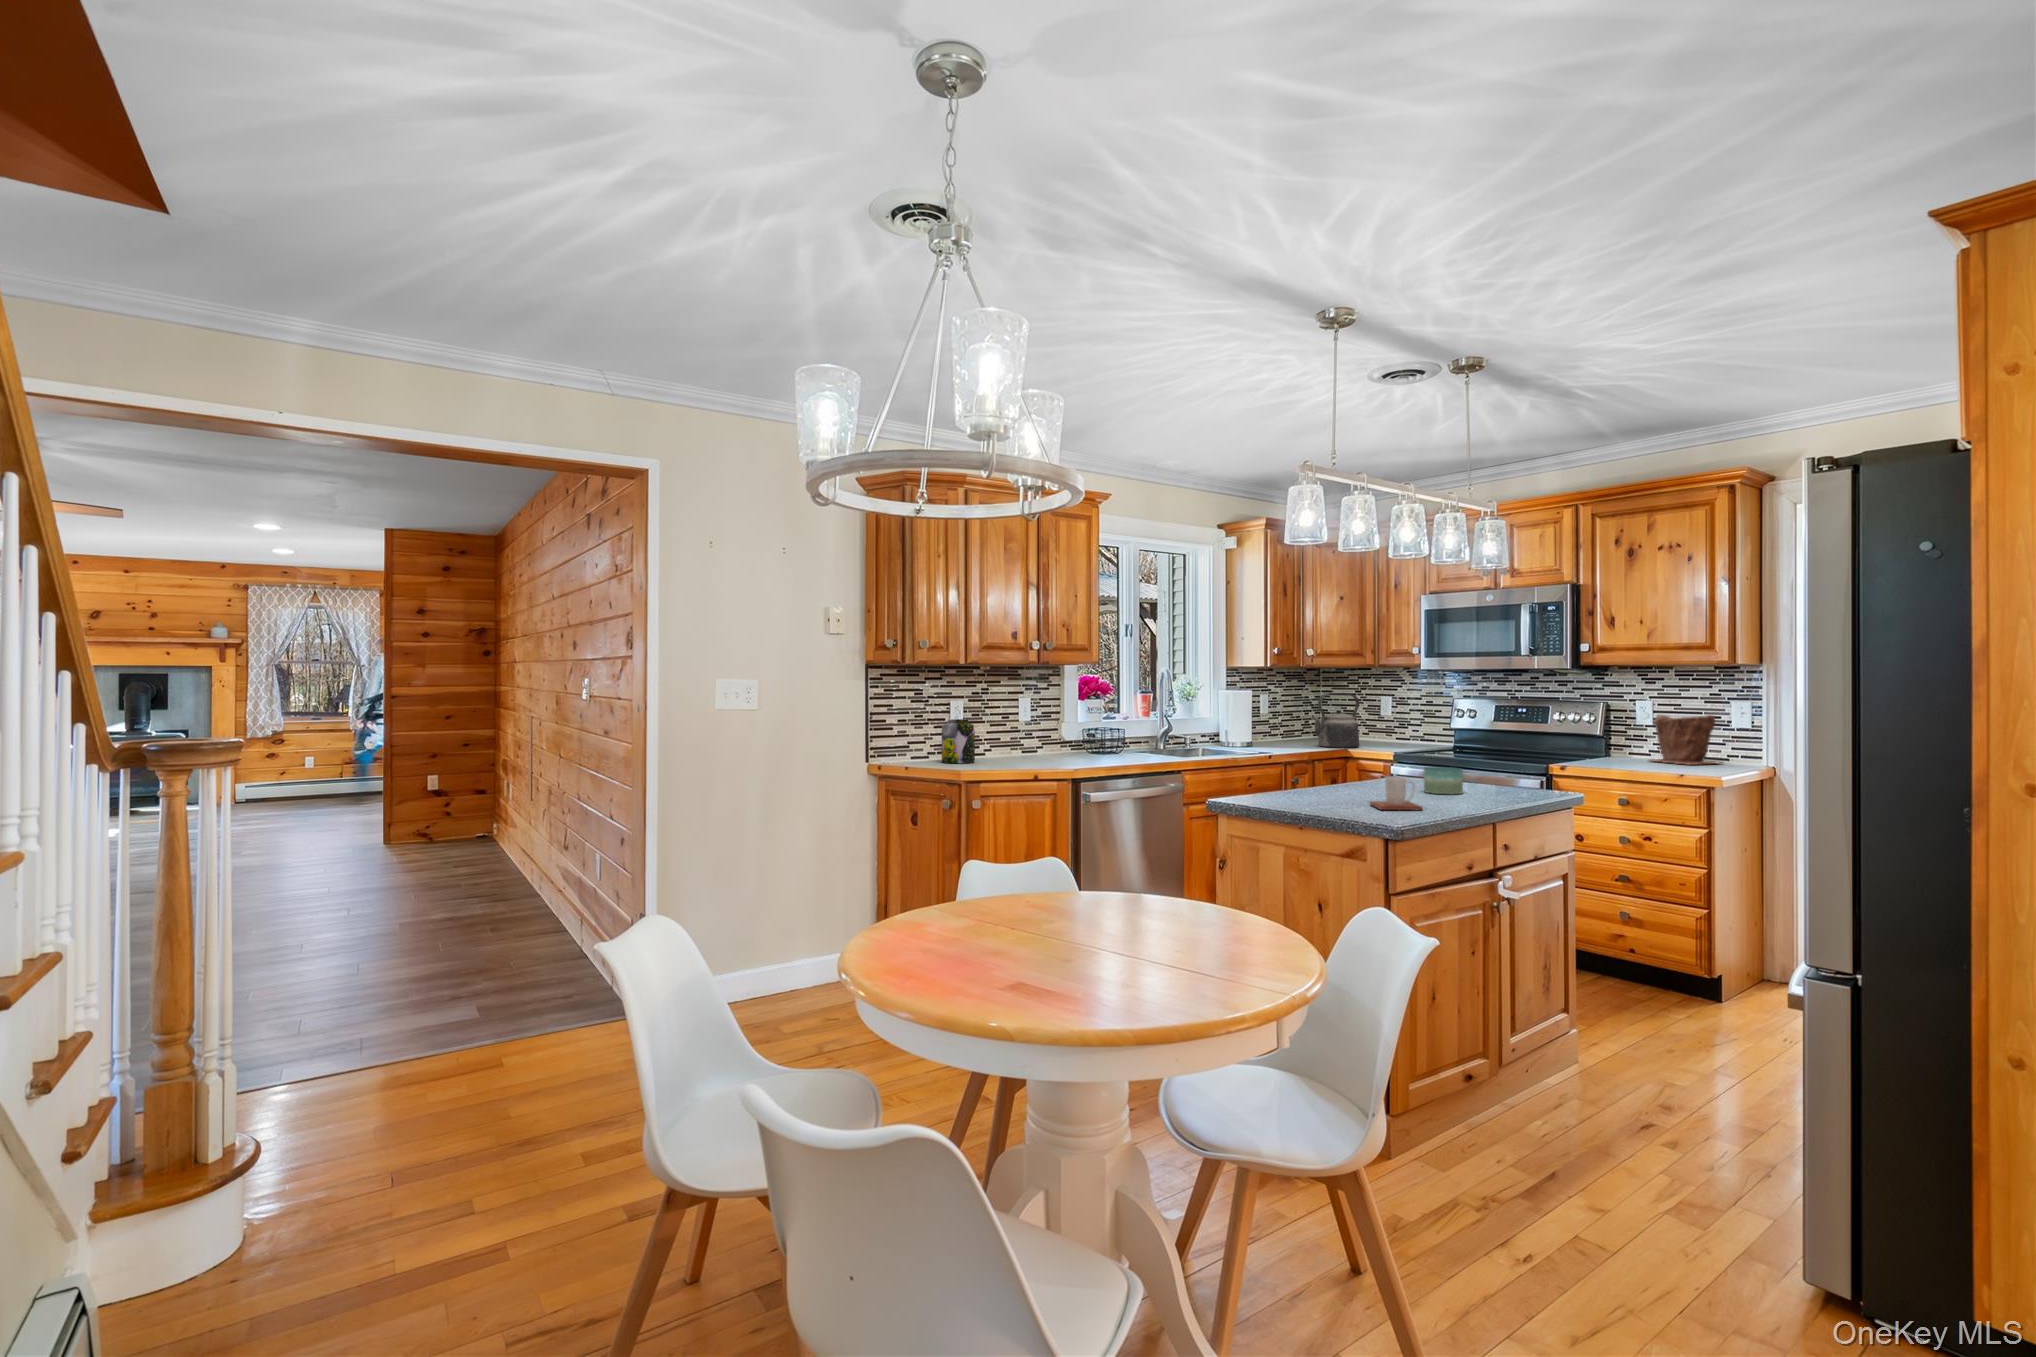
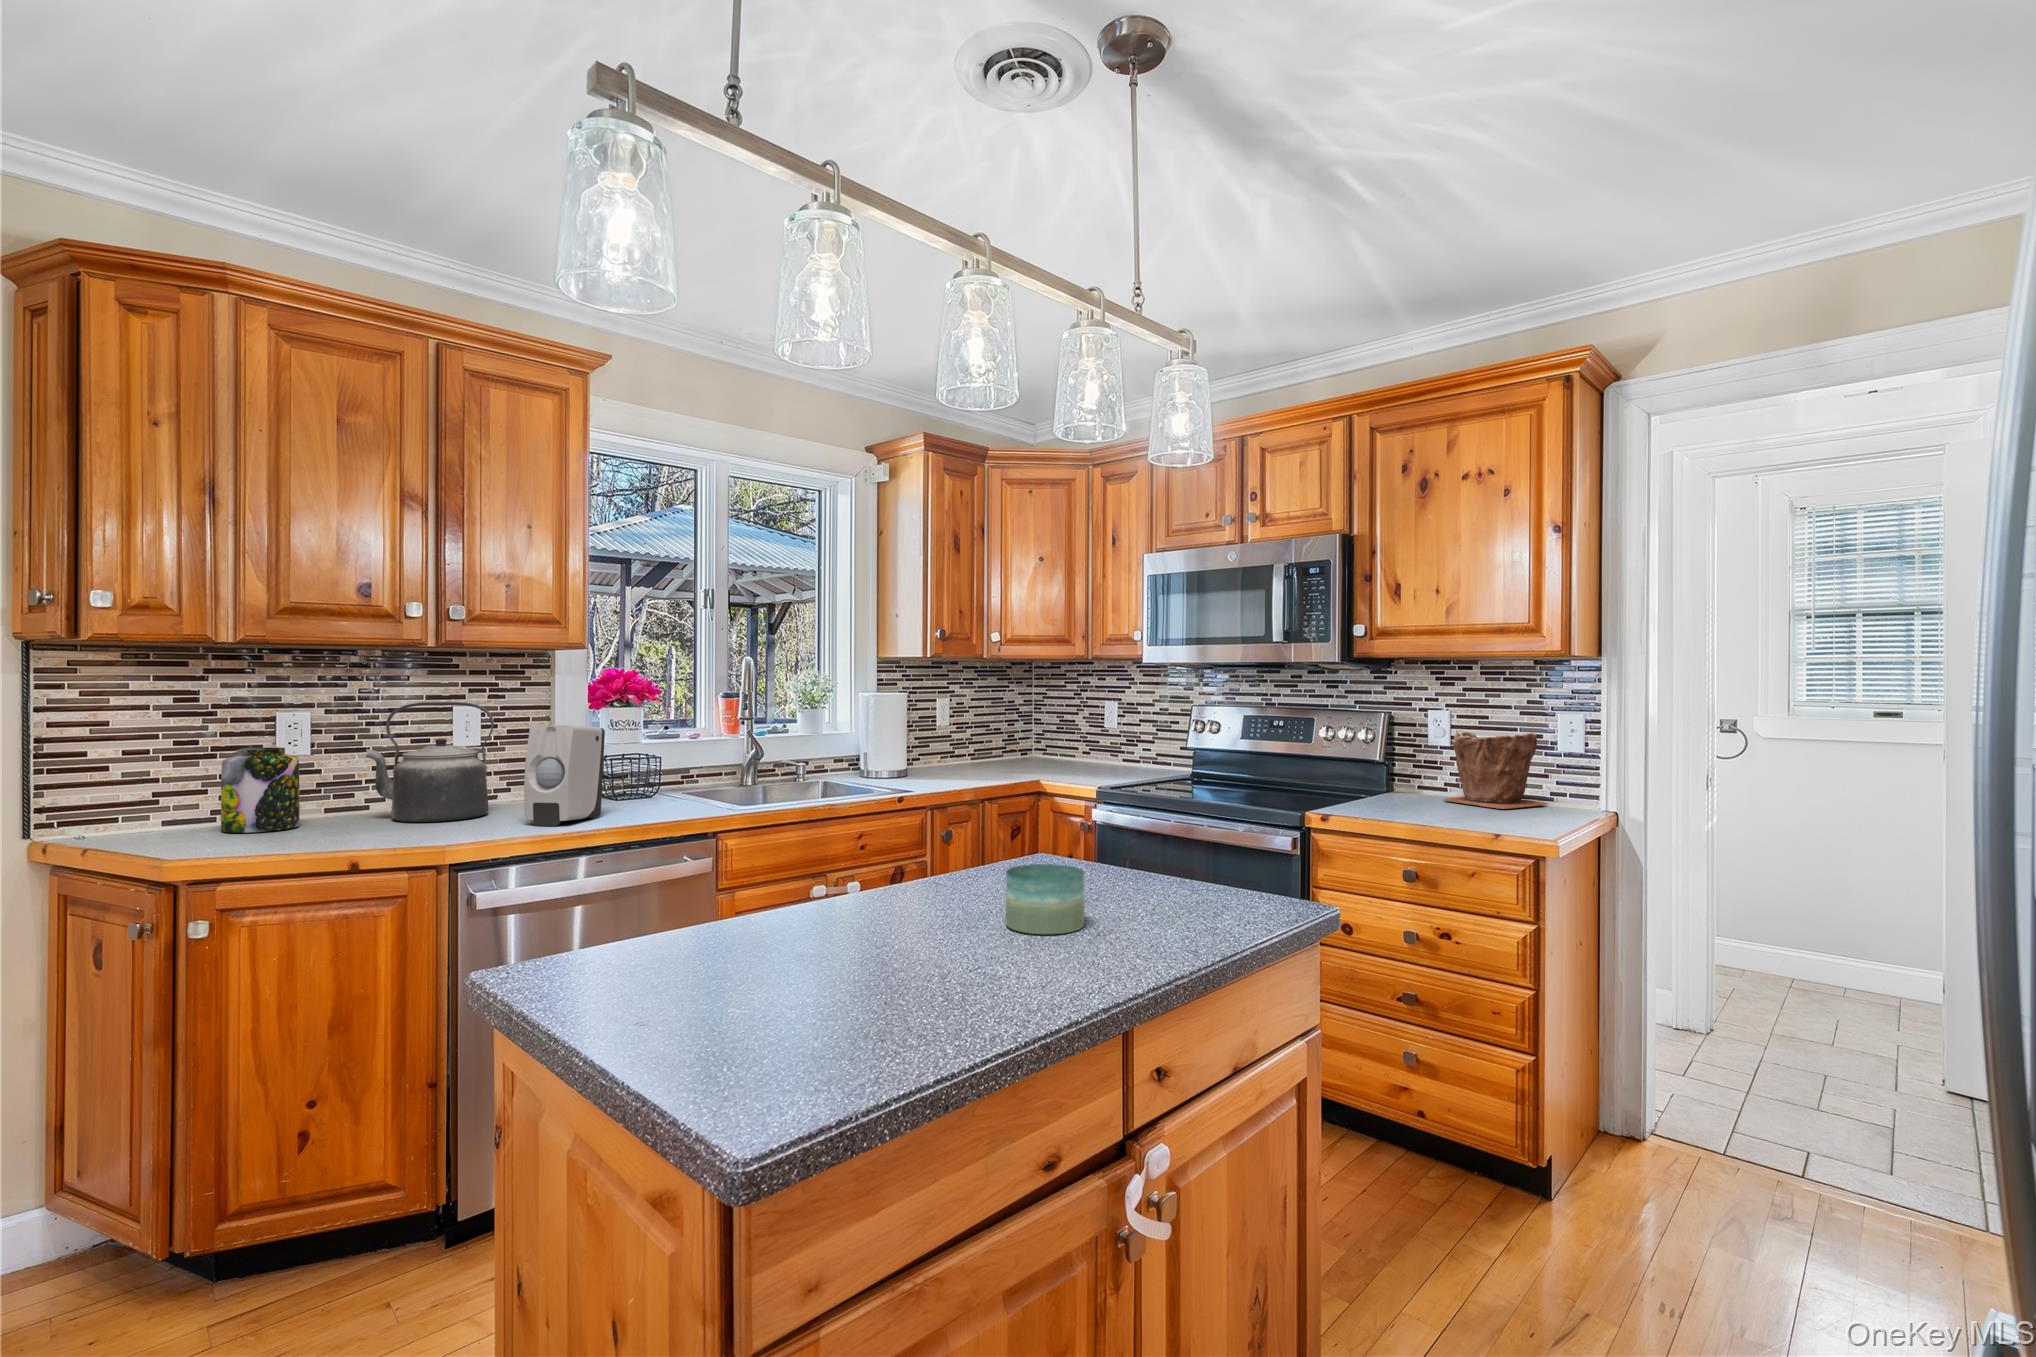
kettle: present [1312,693,1359,748] -> present [366,702,494,822]
soap dispenser: none [1089,708,1120,763] -> present [524,725,605,826]
mug: present [1370,777,1423,810] -> none [787,930,904,1038]

